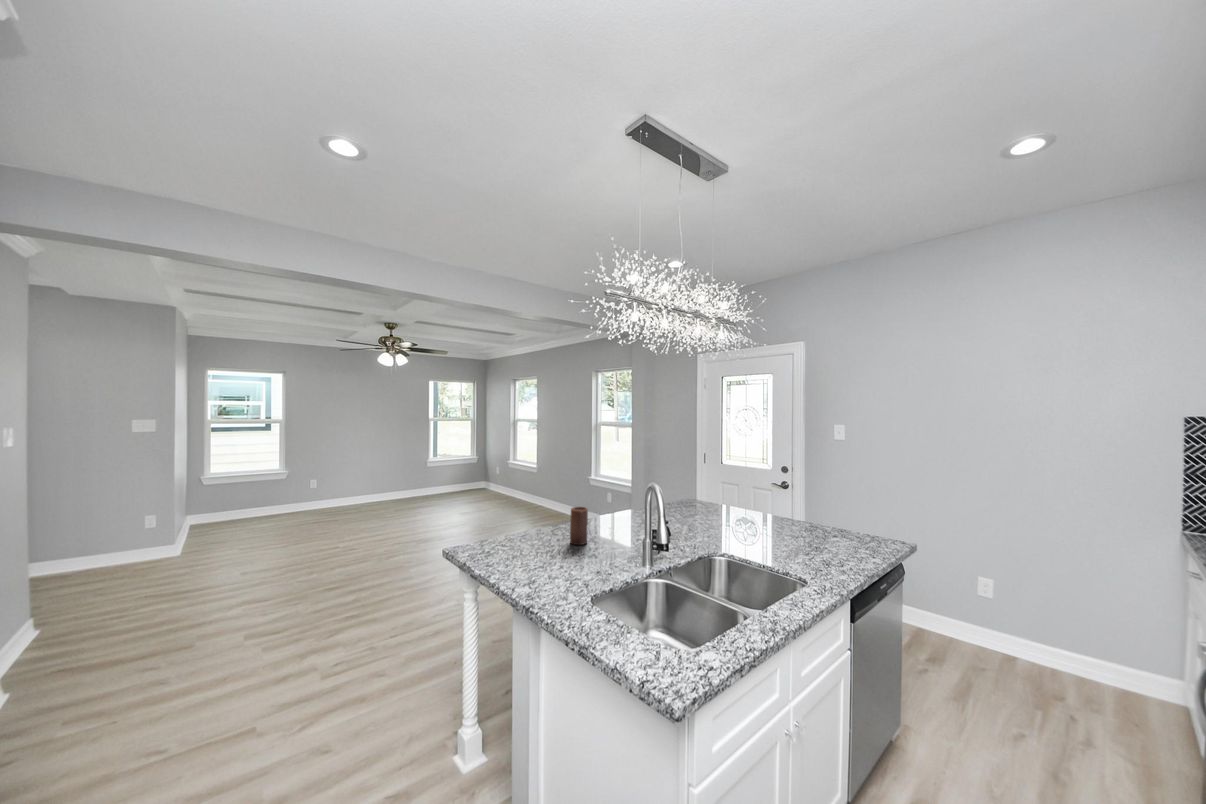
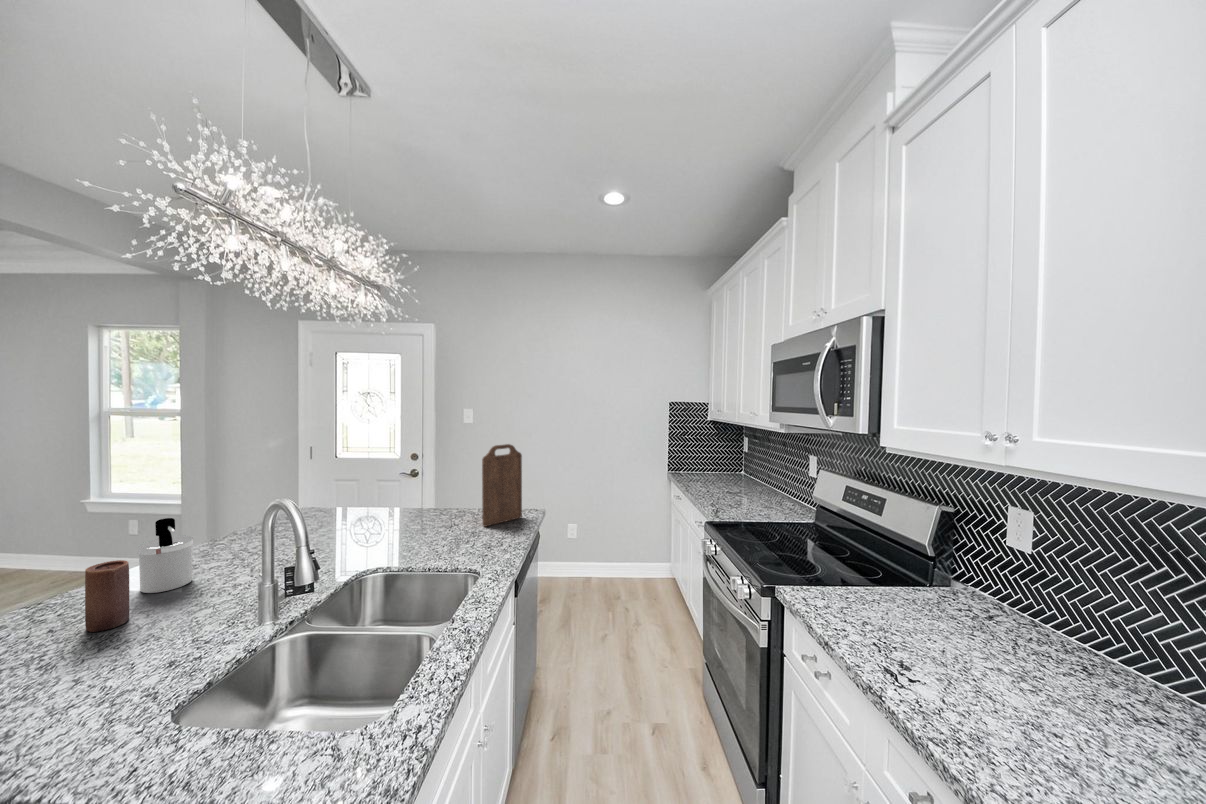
cutting board: none [828,465,876,545] -> present [482,444,522,527]
soap dispenser: none [594,488,619,533] -> present [137,518,193,593]

